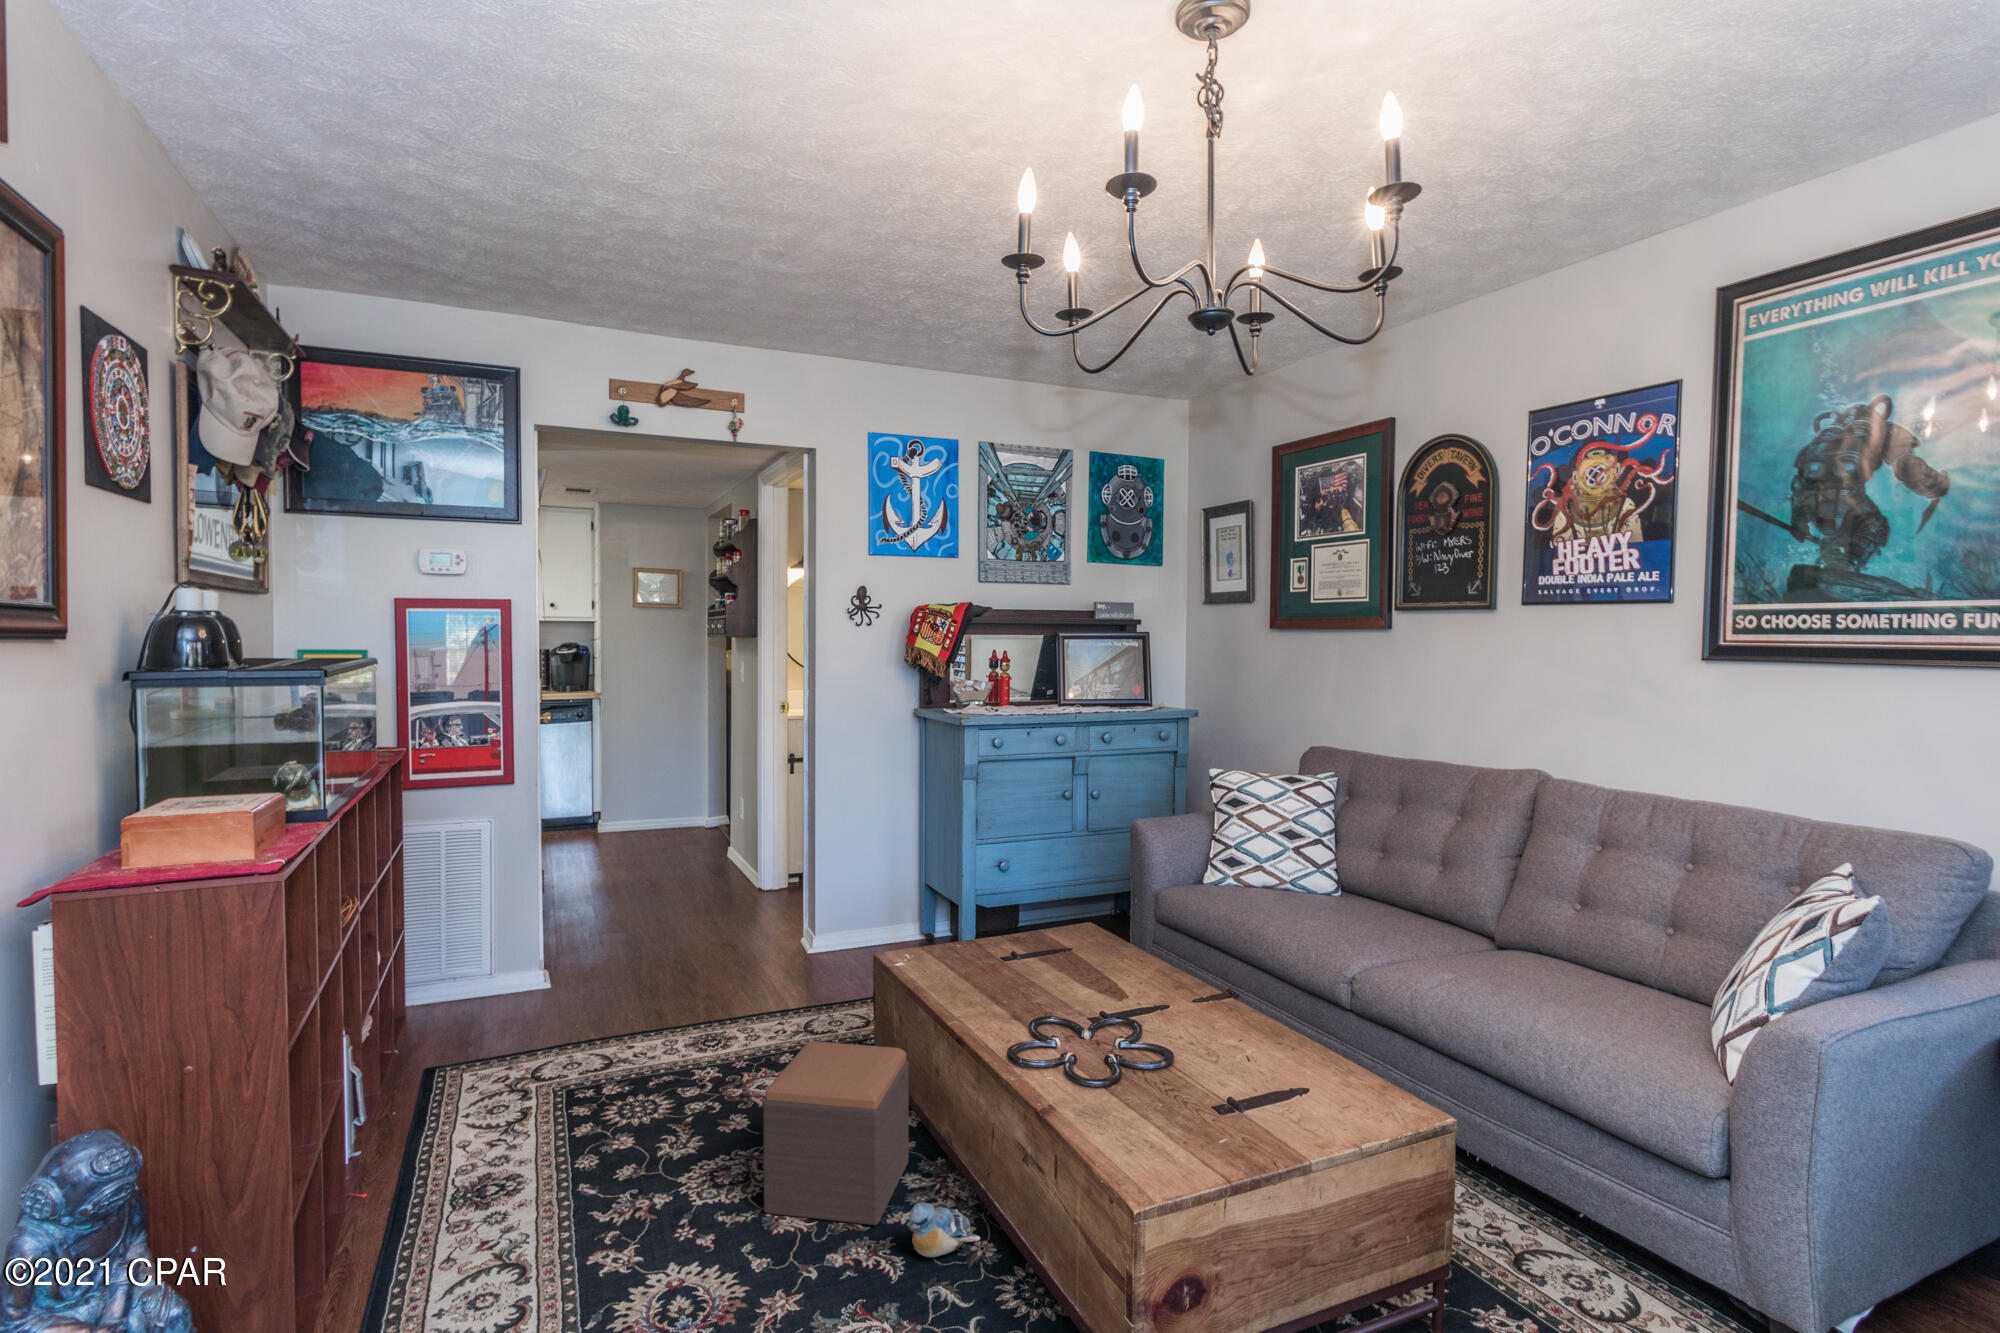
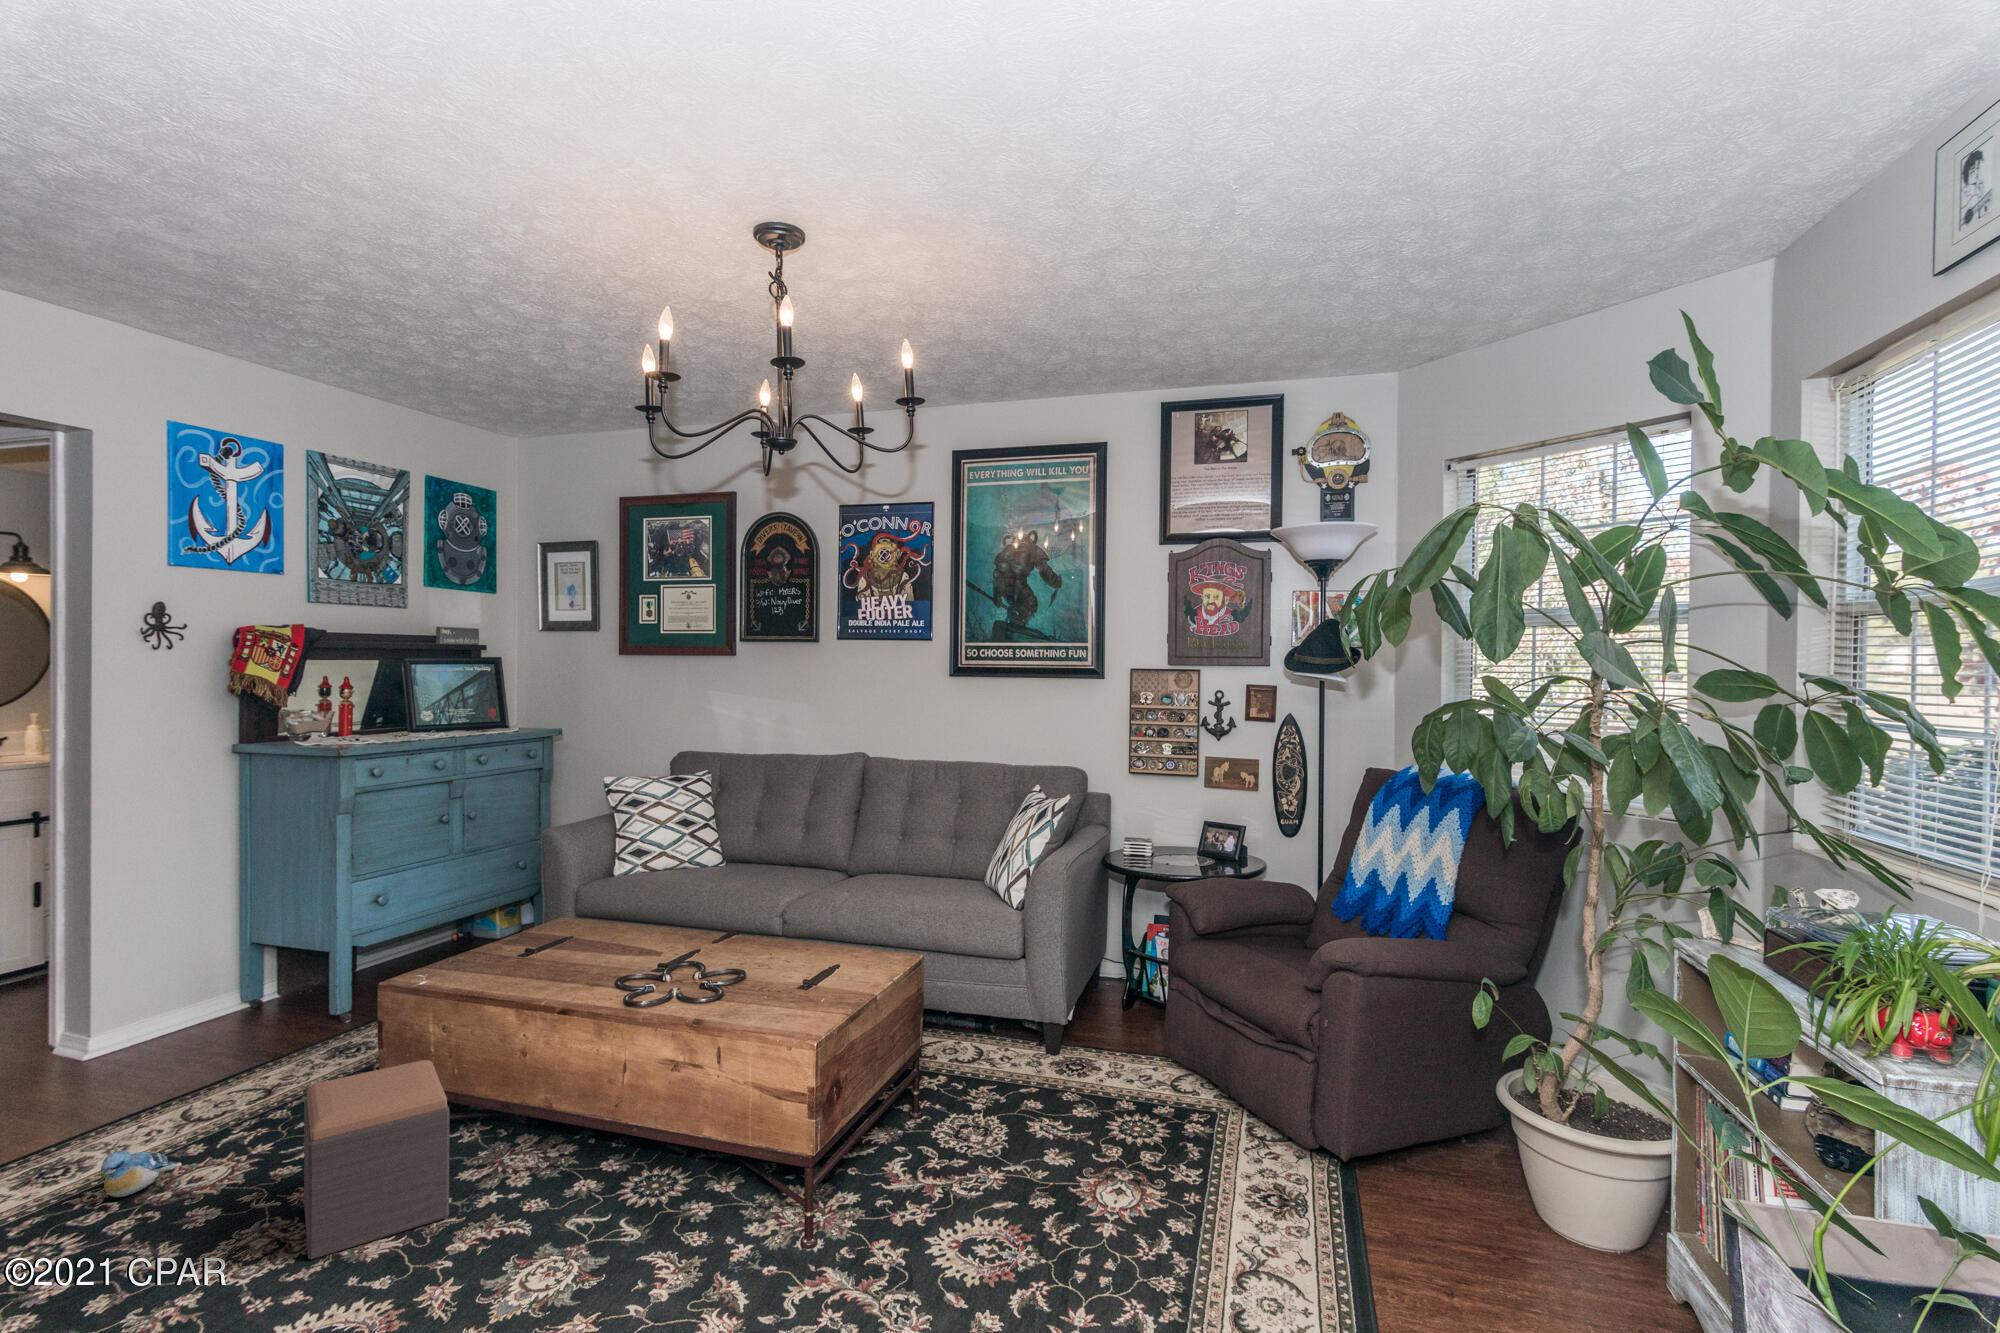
plush toy: present [907,1203,980,1257] -> present [100,1151,182,1197]

